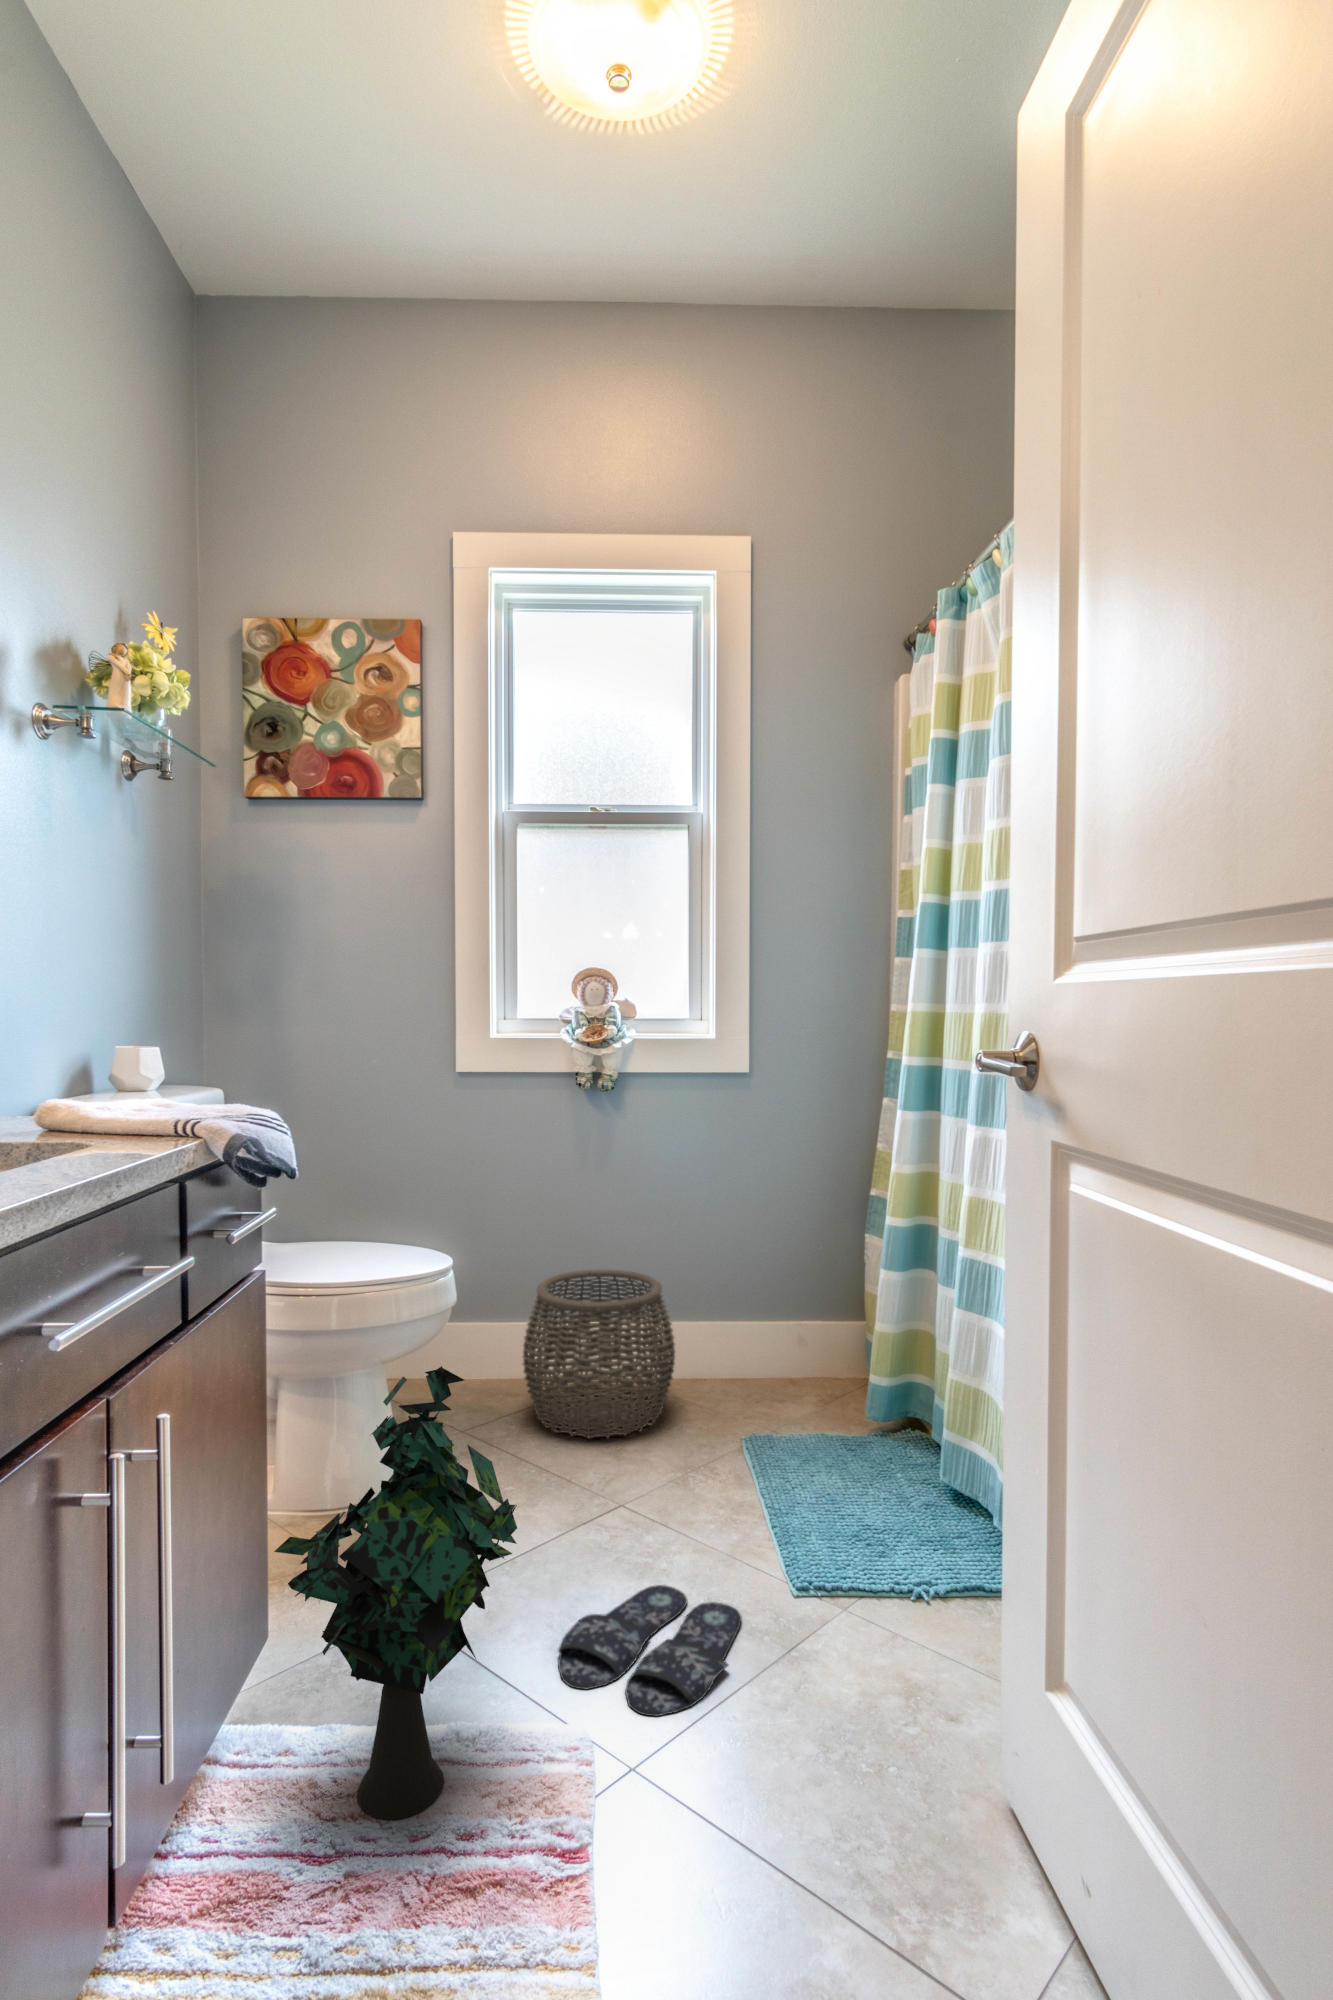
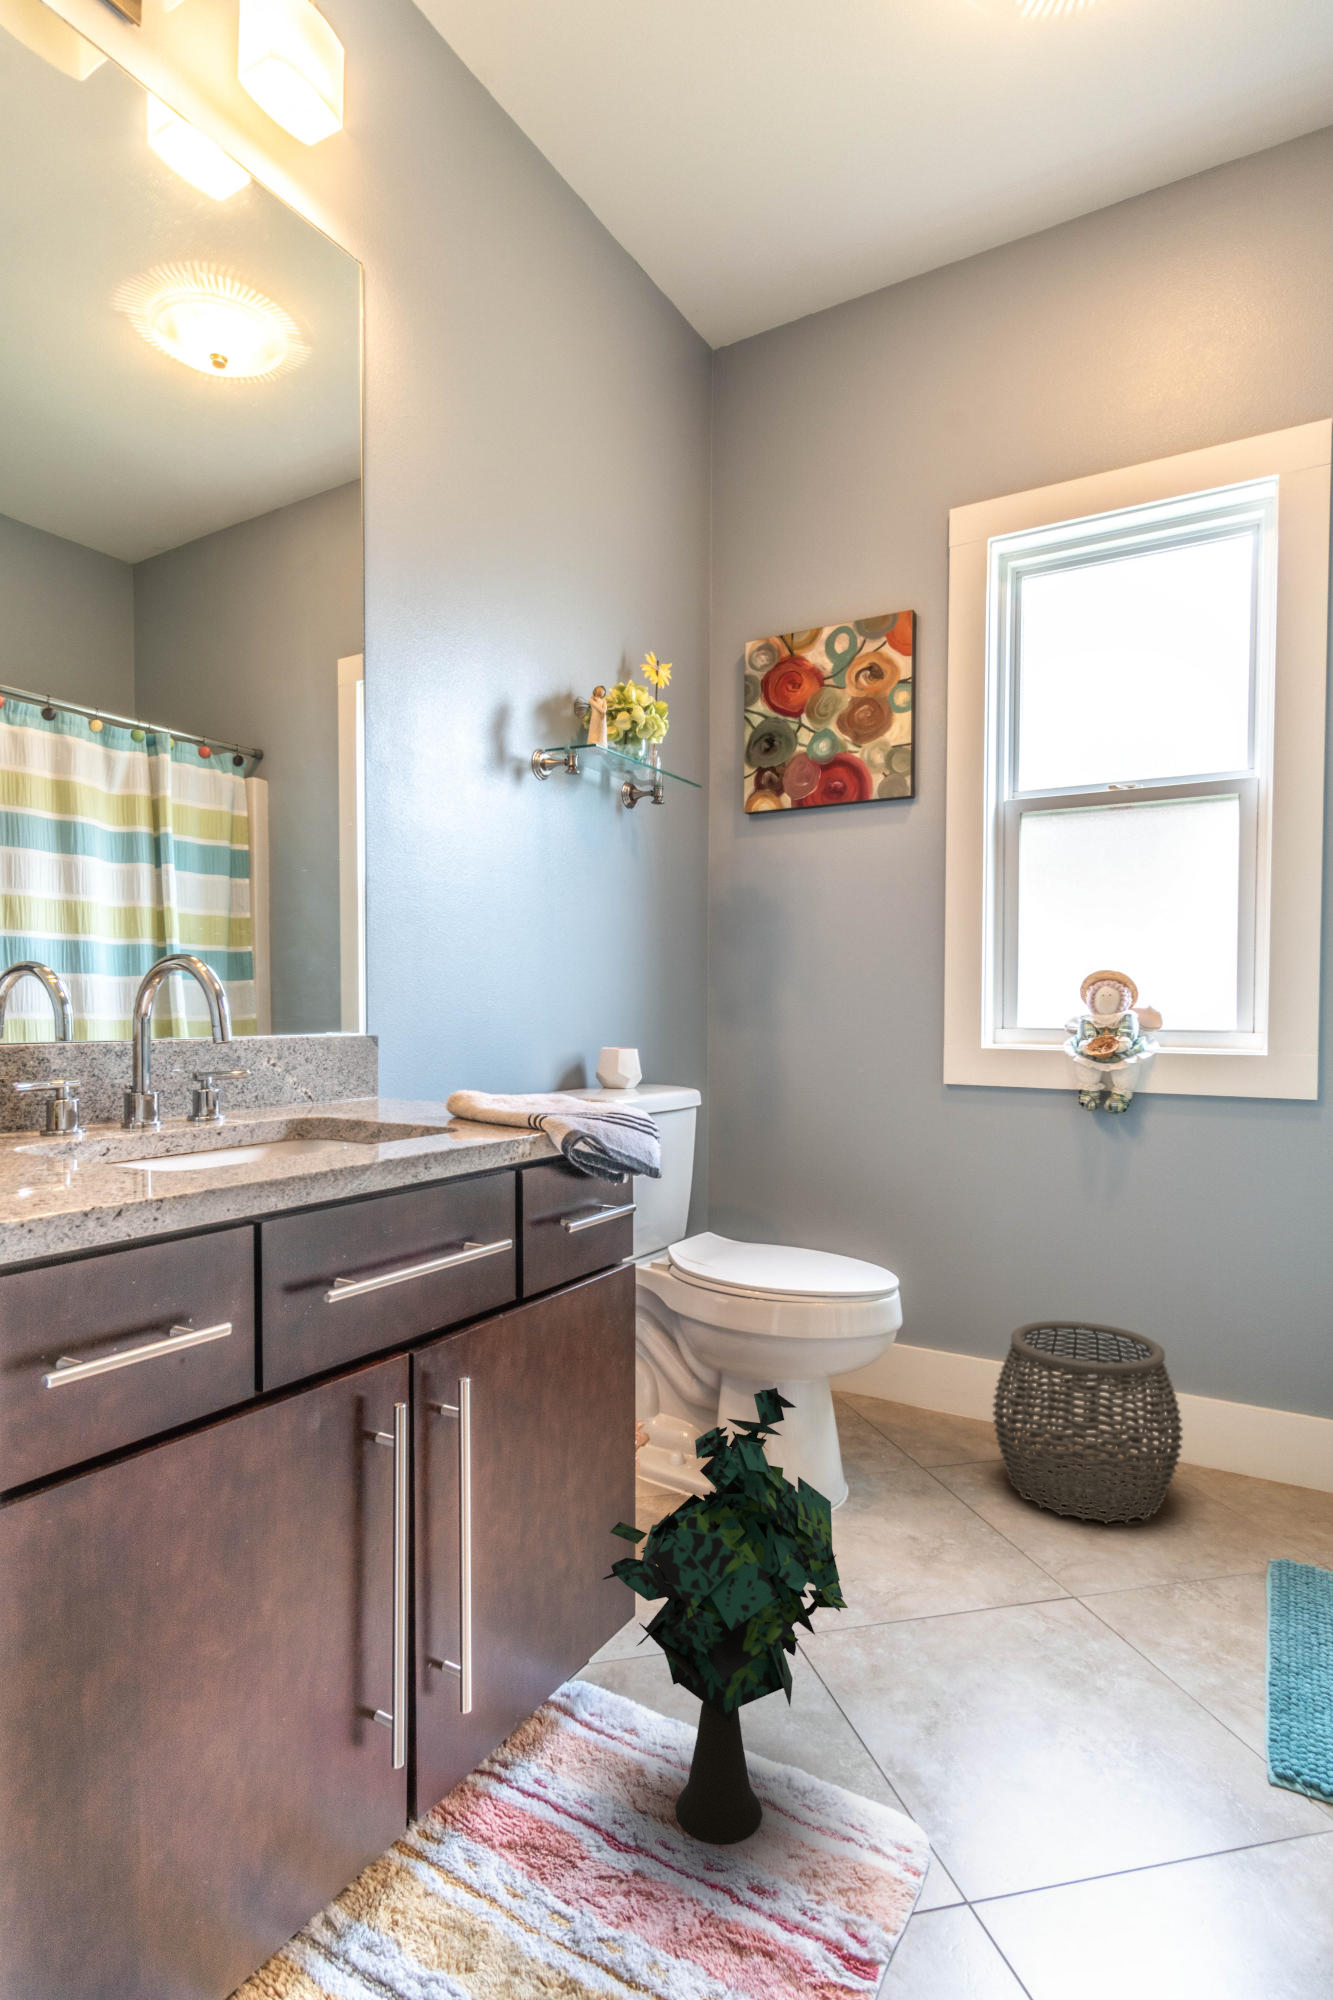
slippers: present [558,1585,742,1716] -> none [922,1703,1168,1861]

